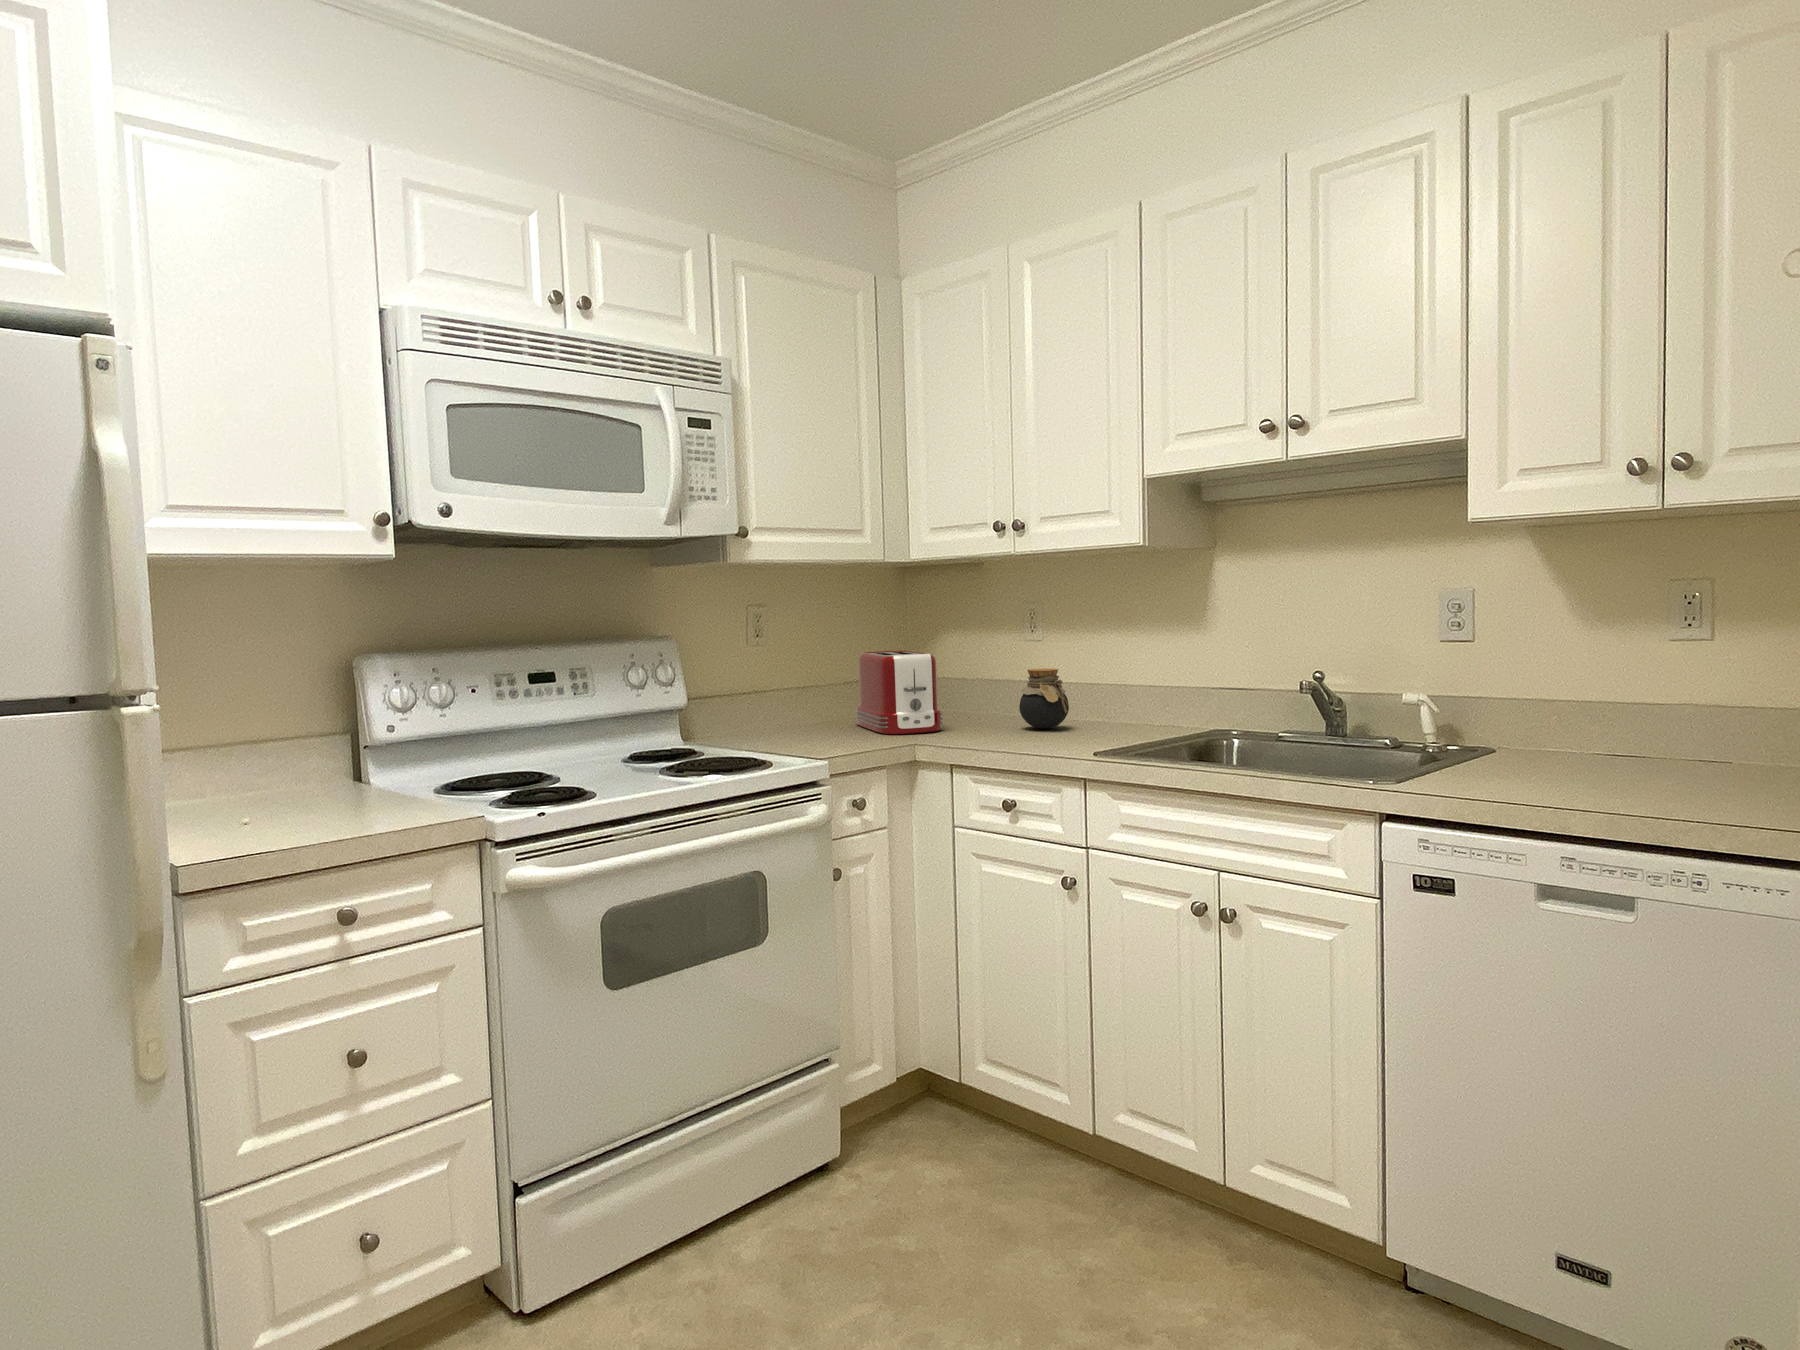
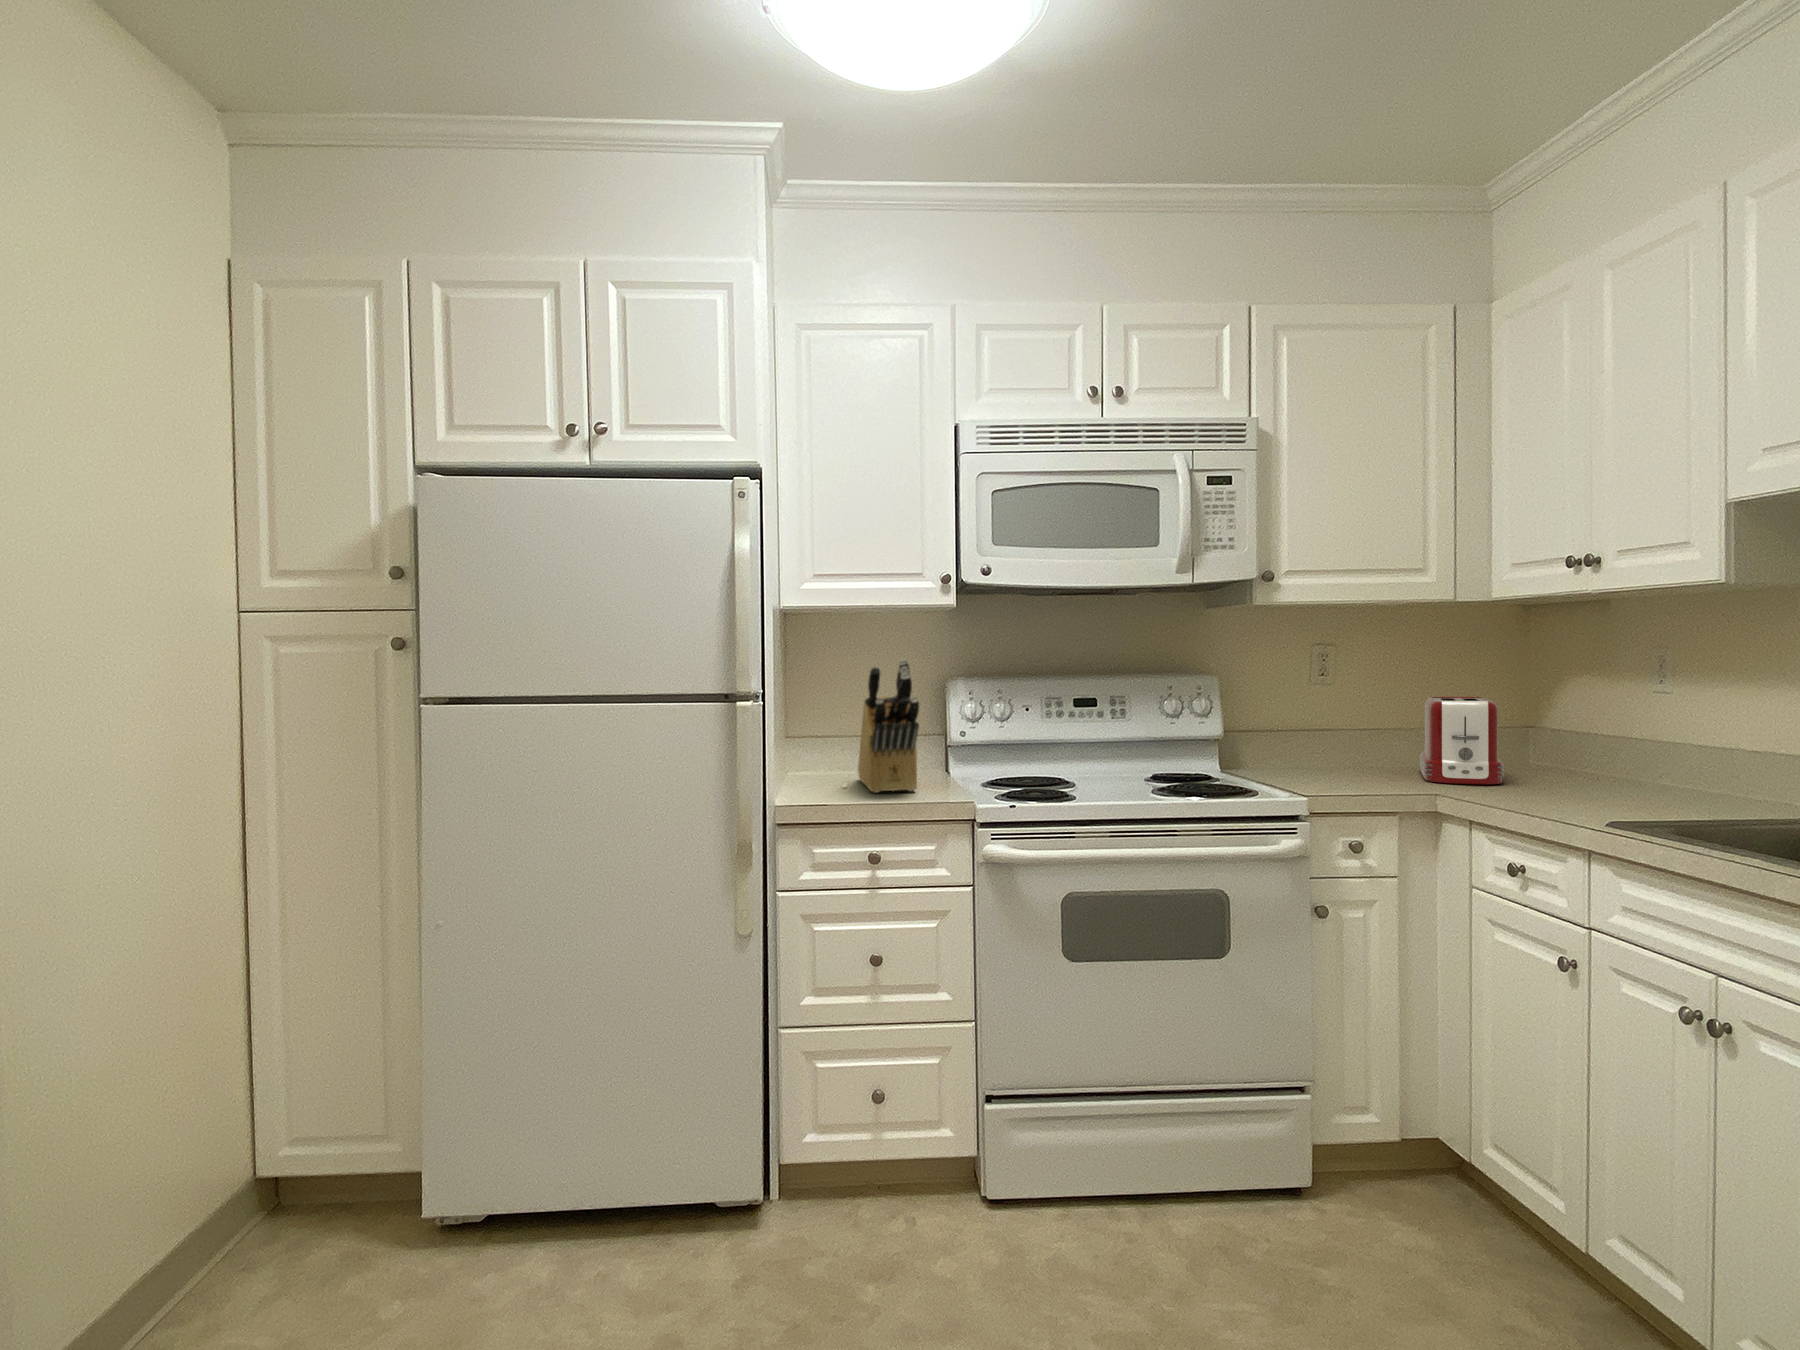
knife block: none [246,633,390,824] -> present [858,659,919,793]
jar: present [1019,669,1069,729] -> none [1600,726,1670,796]

